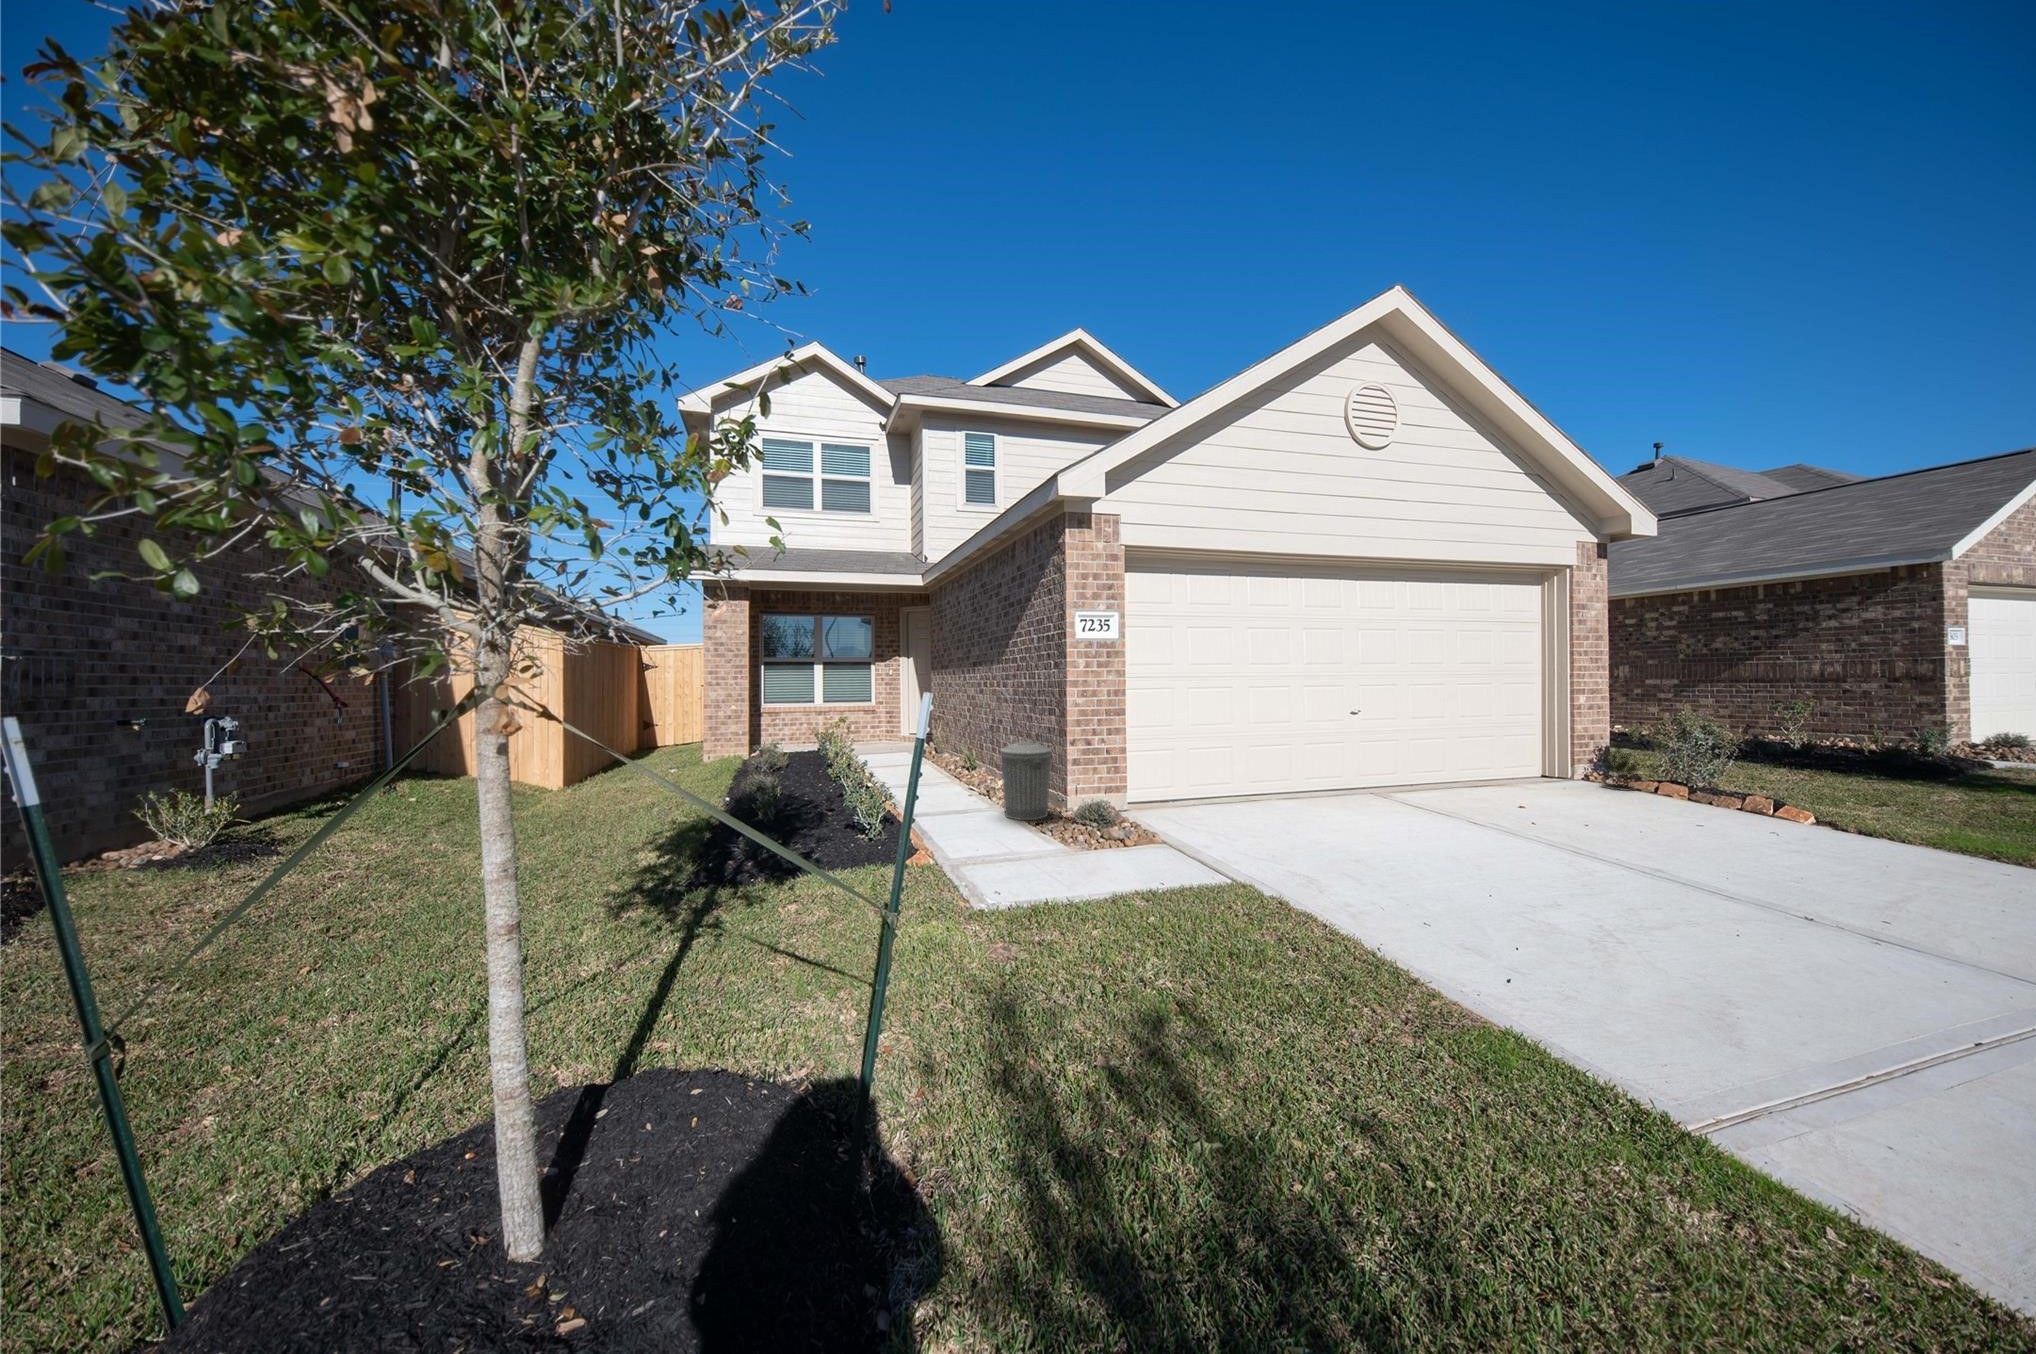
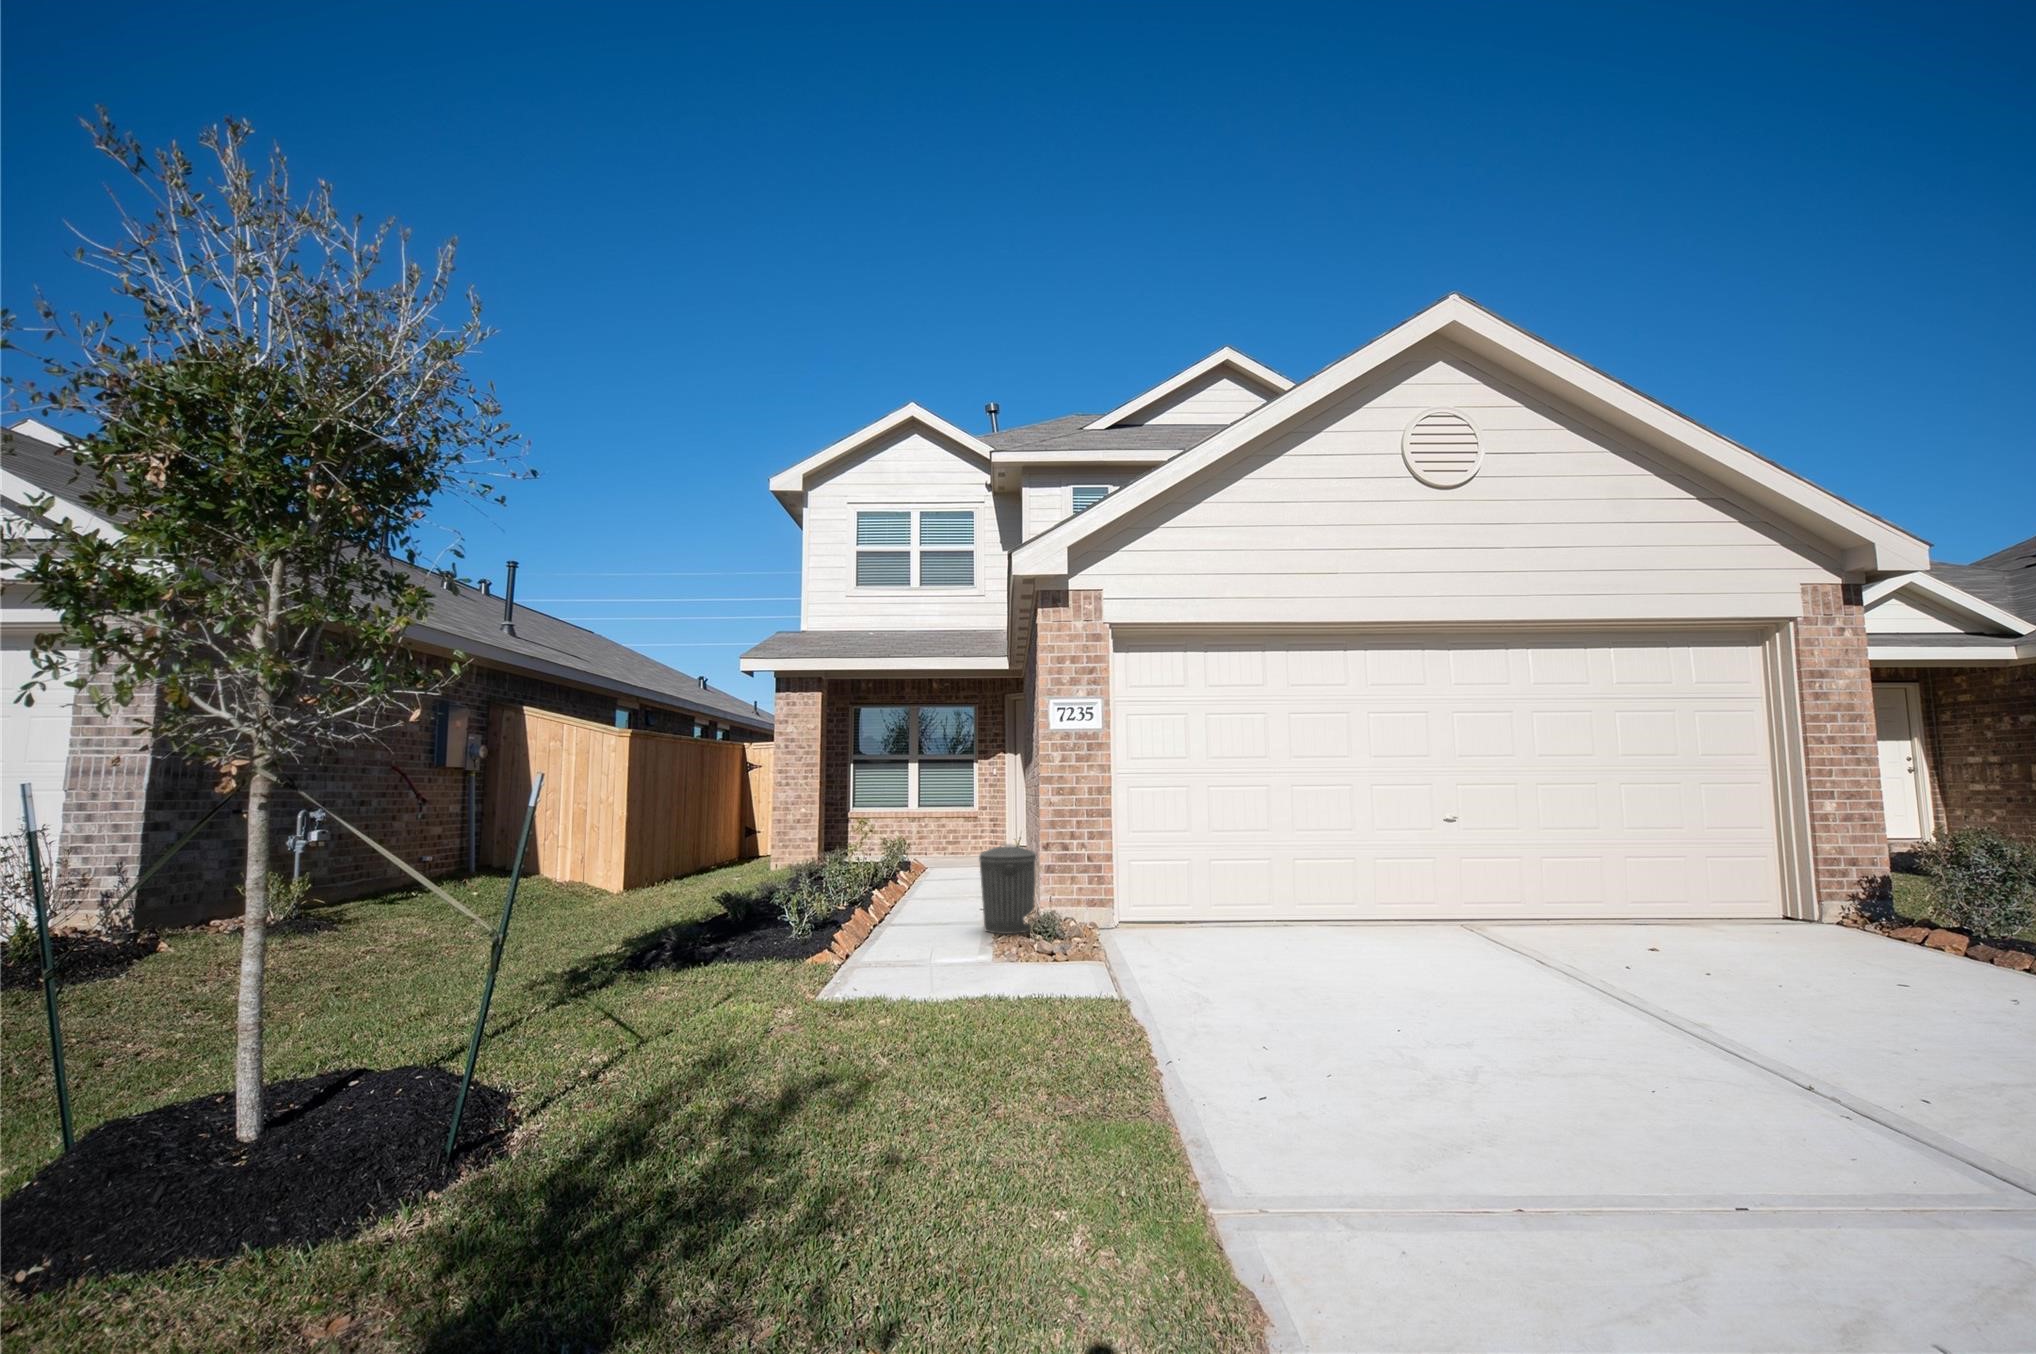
potted tree: present [1601,740,1637,791] -> none [1857,866,1921,946]

